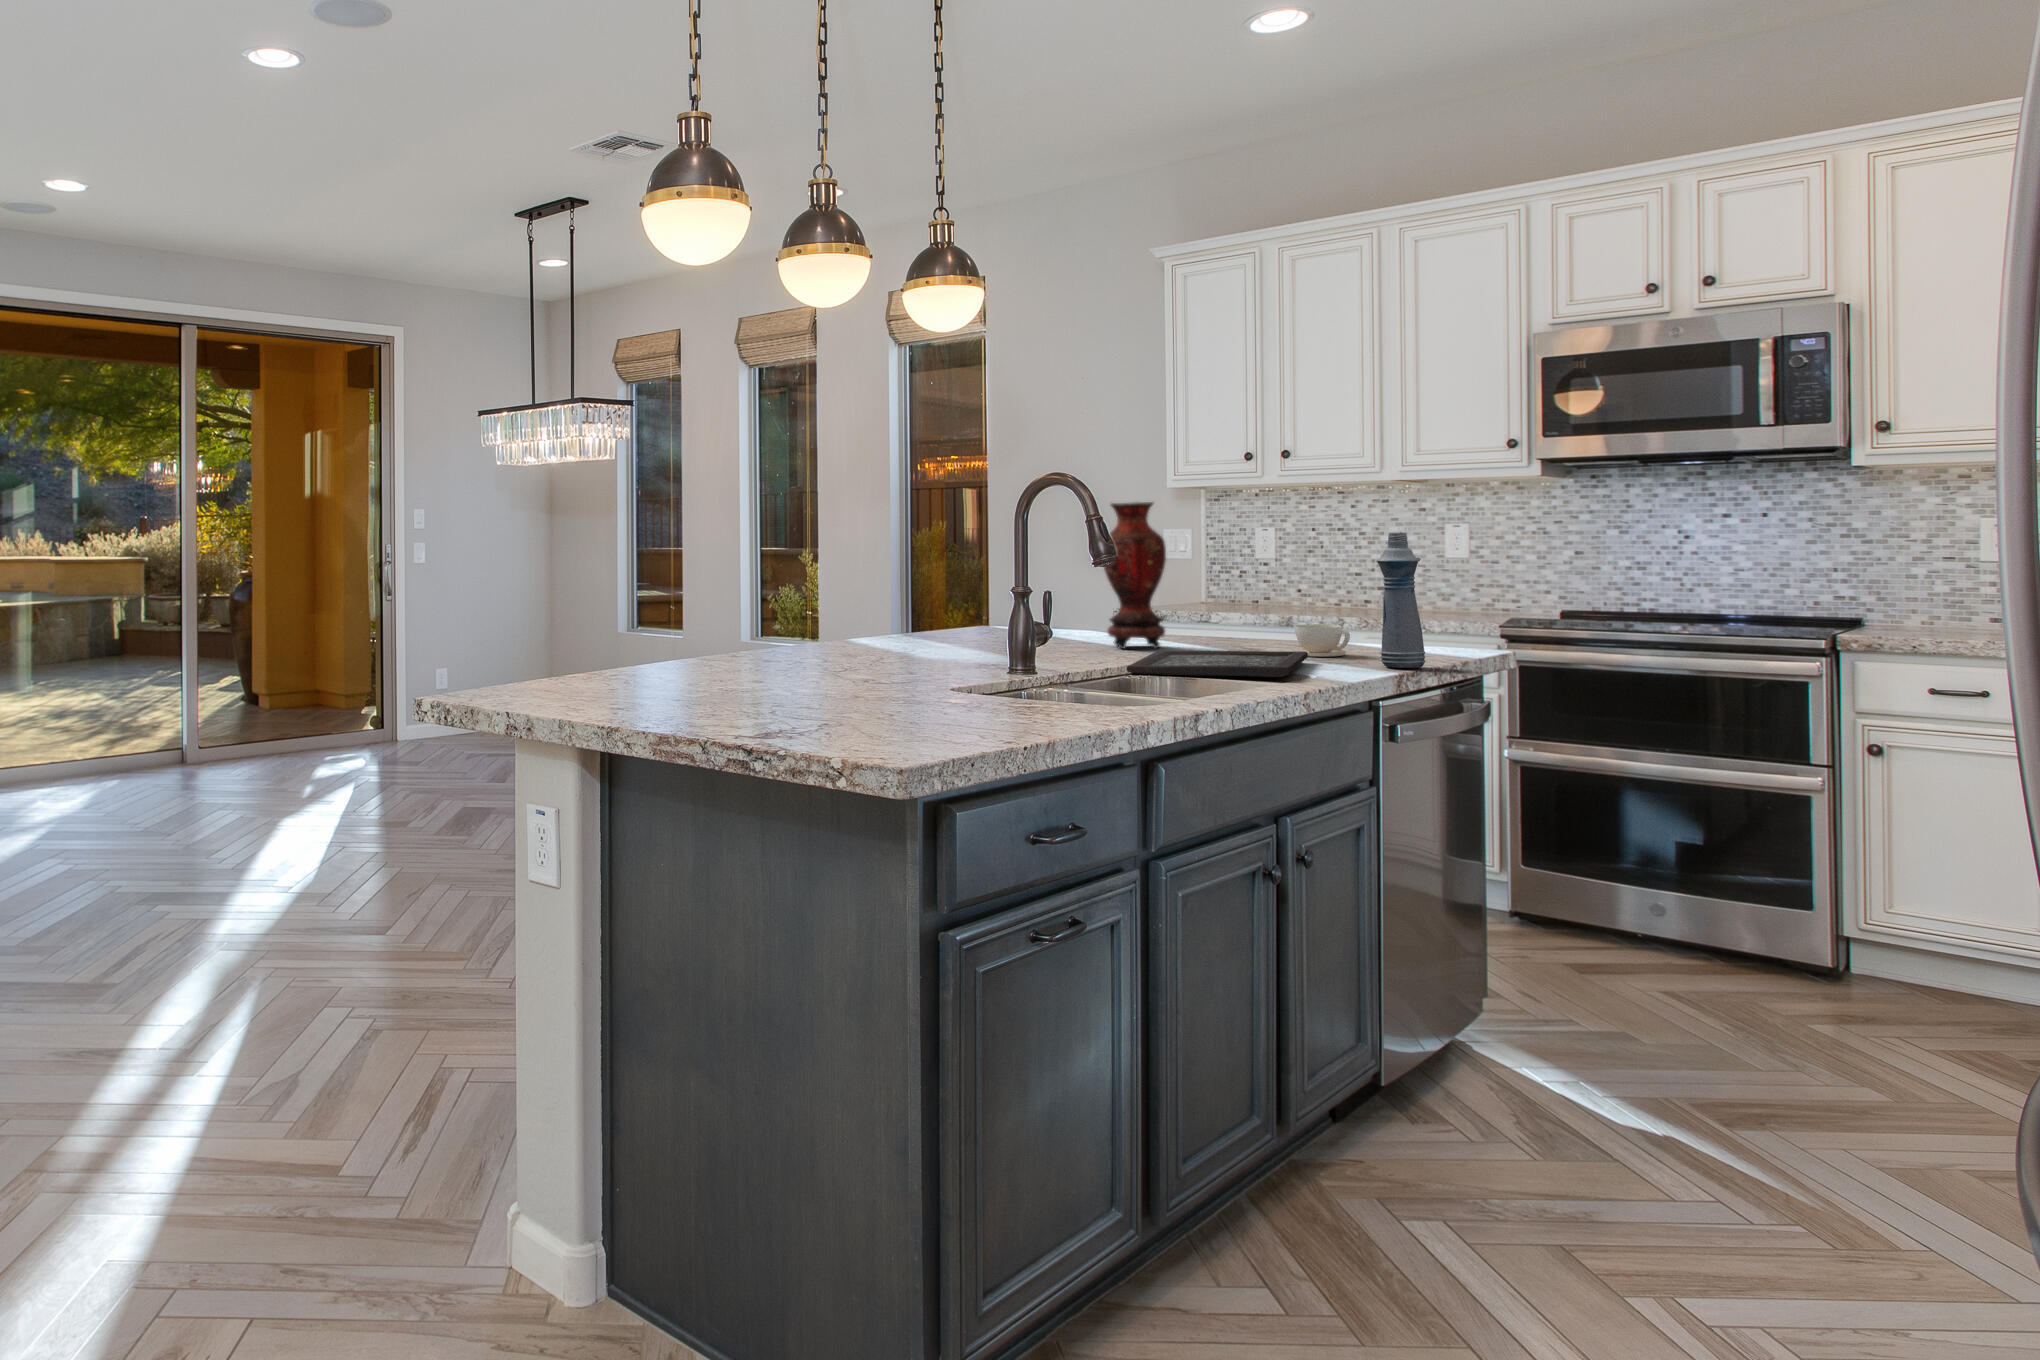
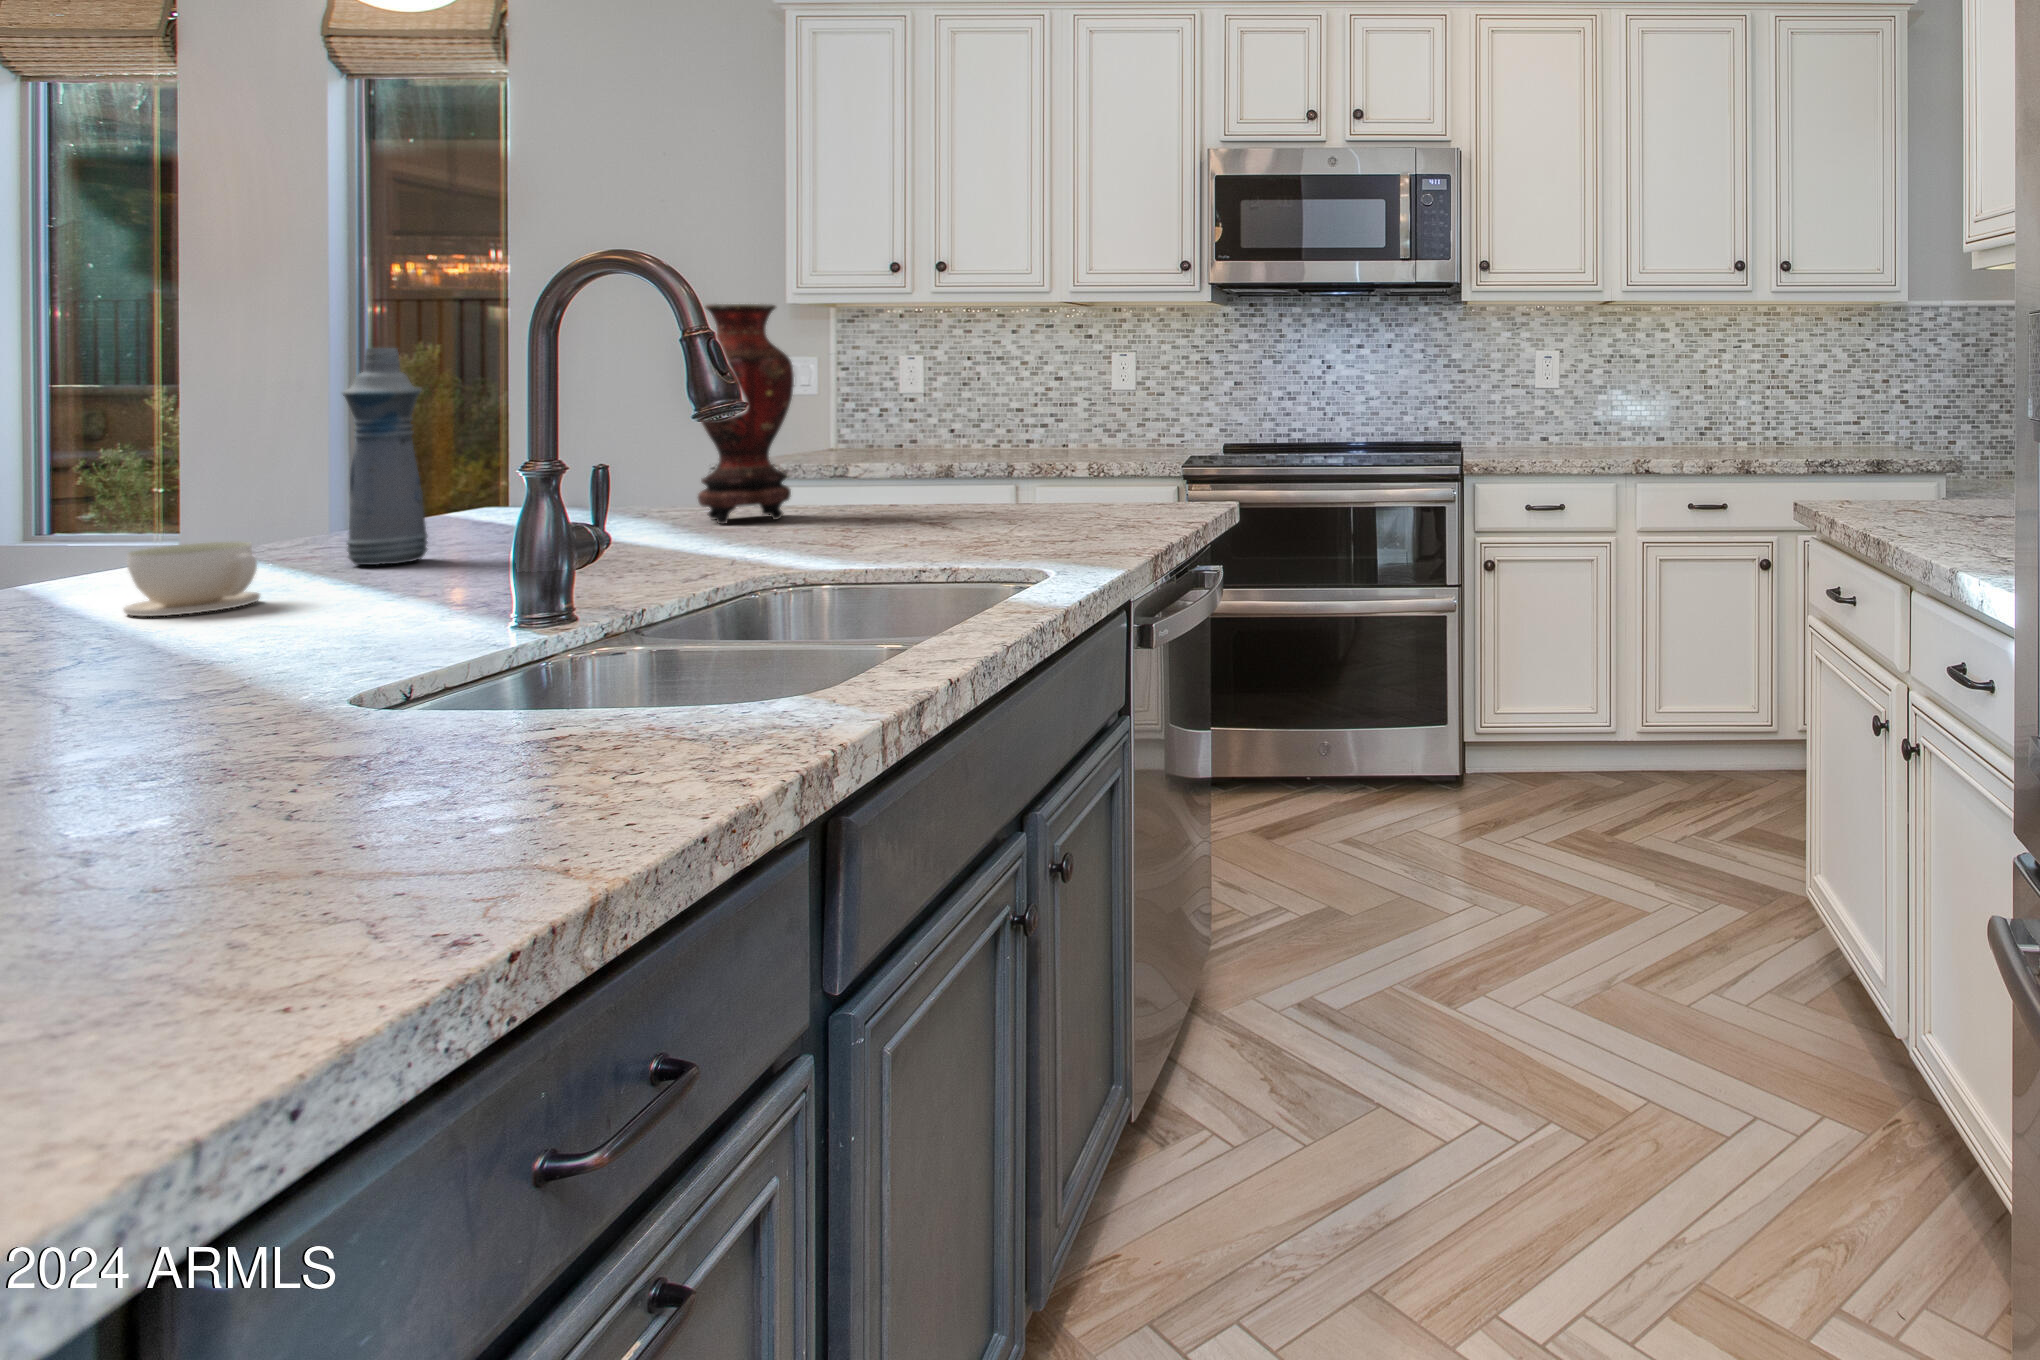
bottle: present [1376,533,1425,668] -> present [342,348,428,565]
coffee cup: present [1294,624,1350,657] -> present [124,542,260,616]
tray: present [1127,651,1308,677] -> none [731,511,999,567]

